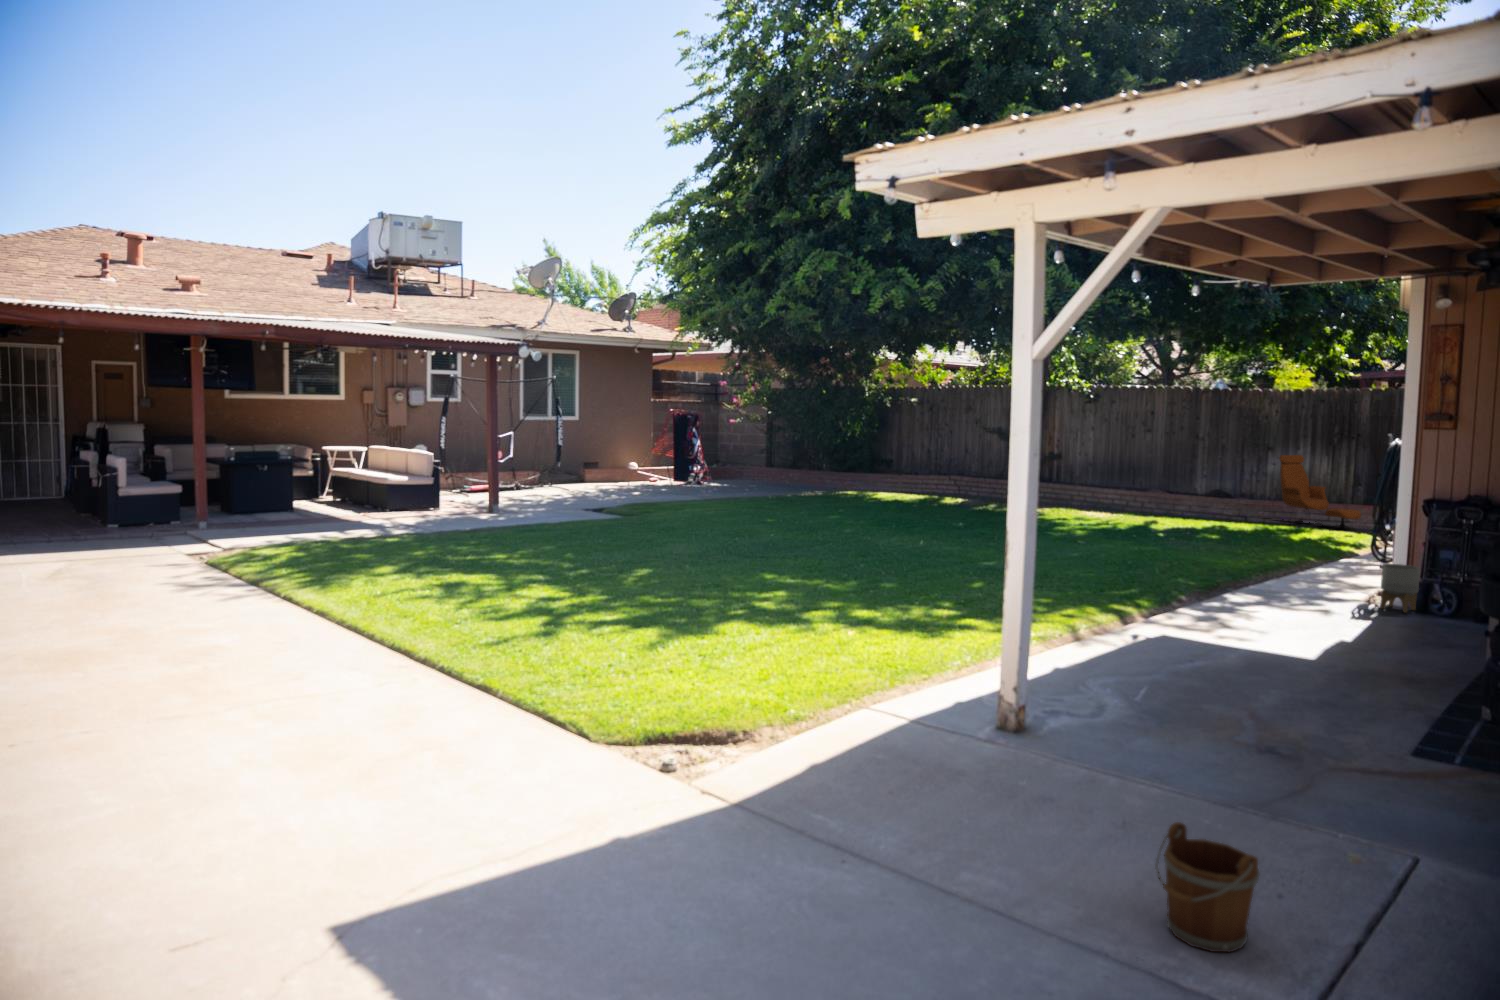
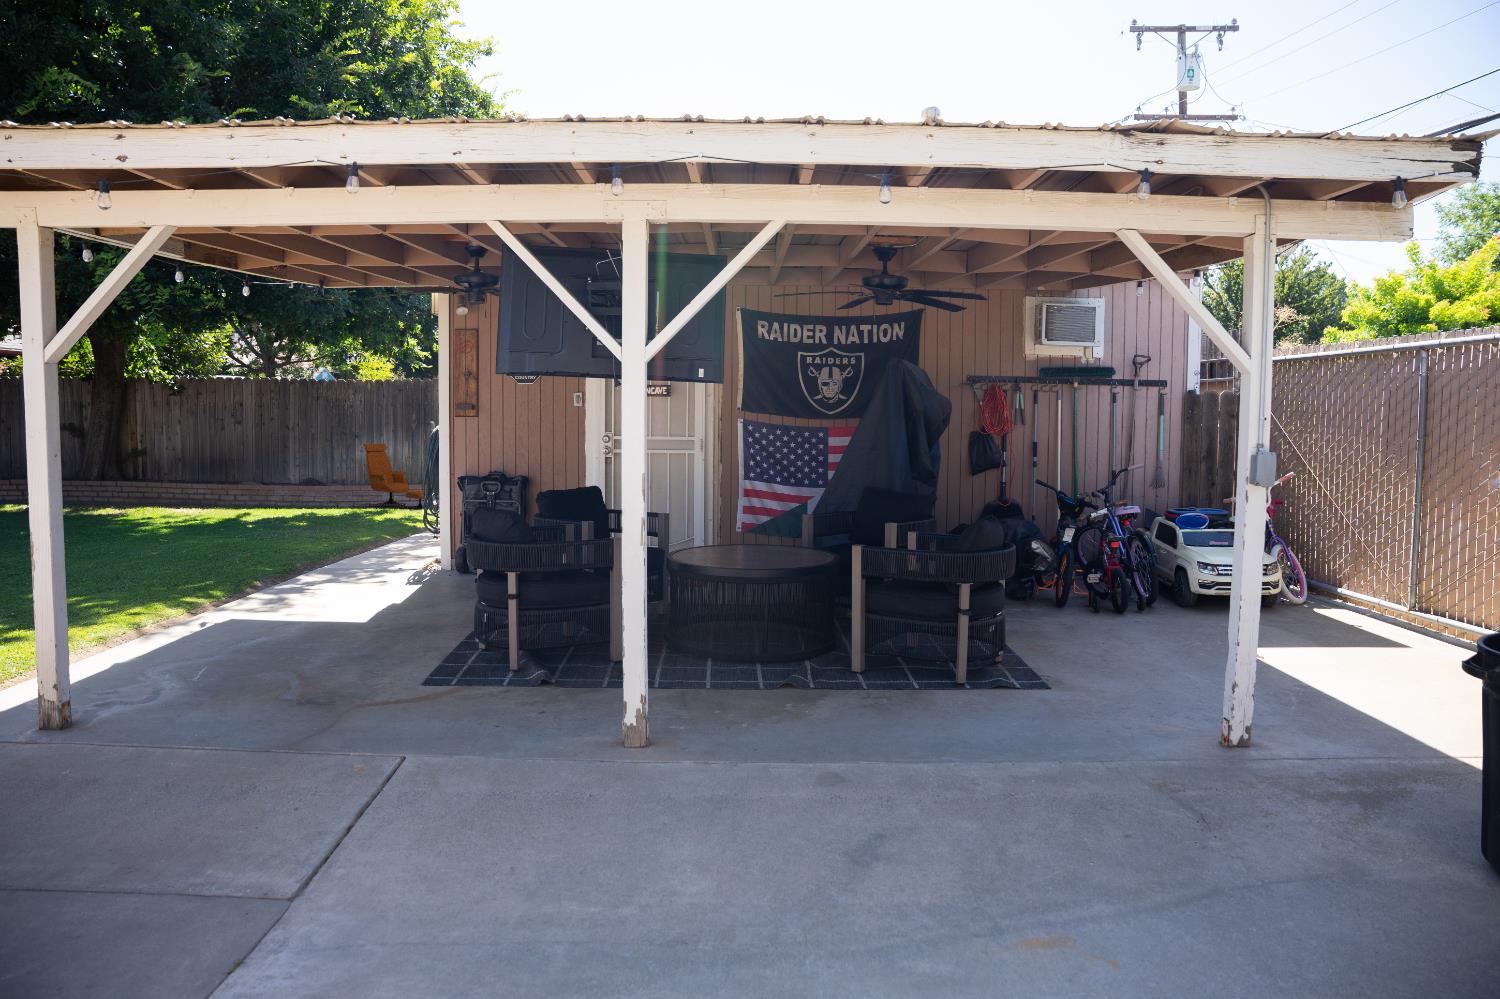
planter: present [1380,564,1420,613] -> none [428,534,455,573]
bucket: present [1155,822,1259,952] -> none [169,755,255,848]

